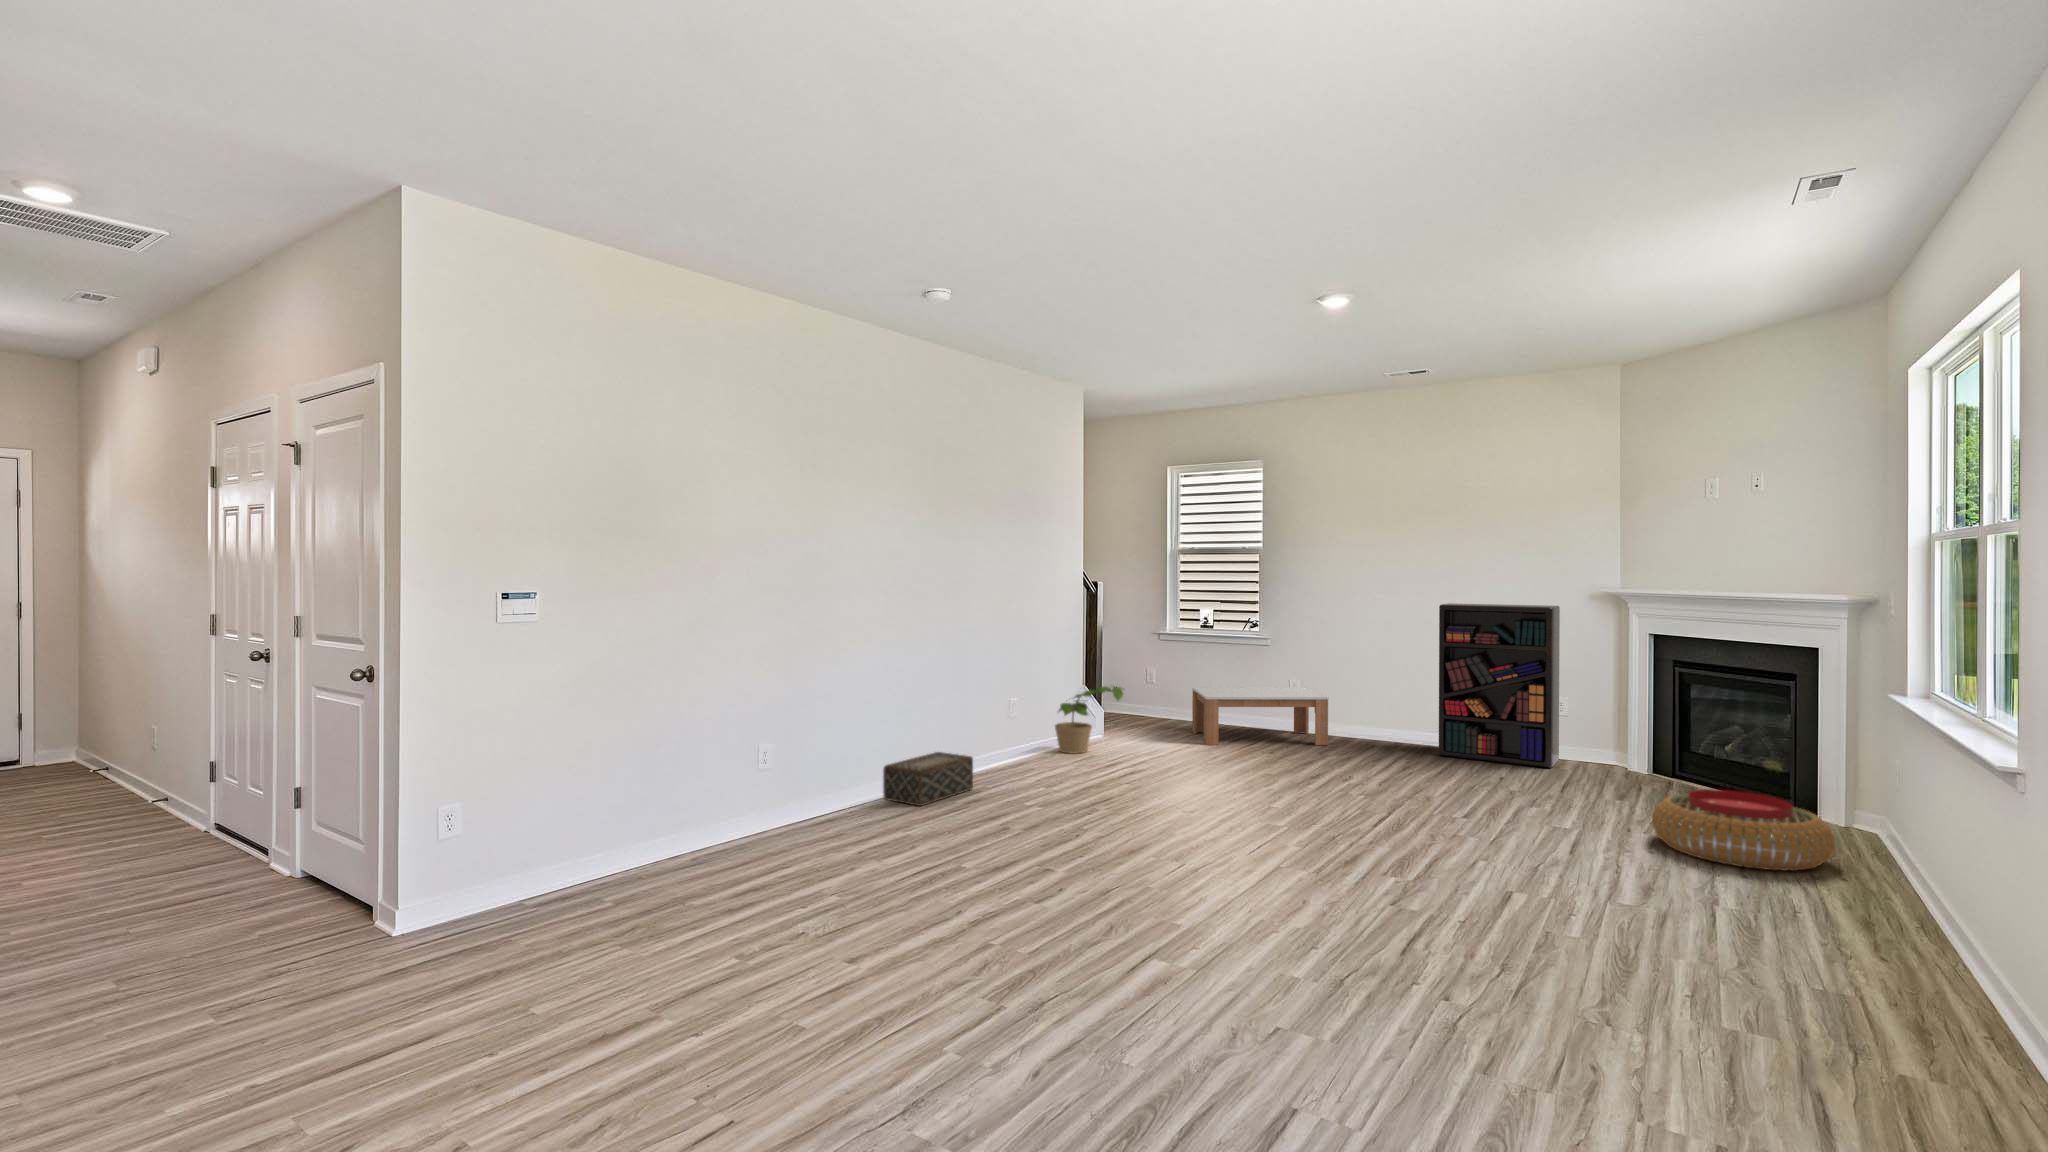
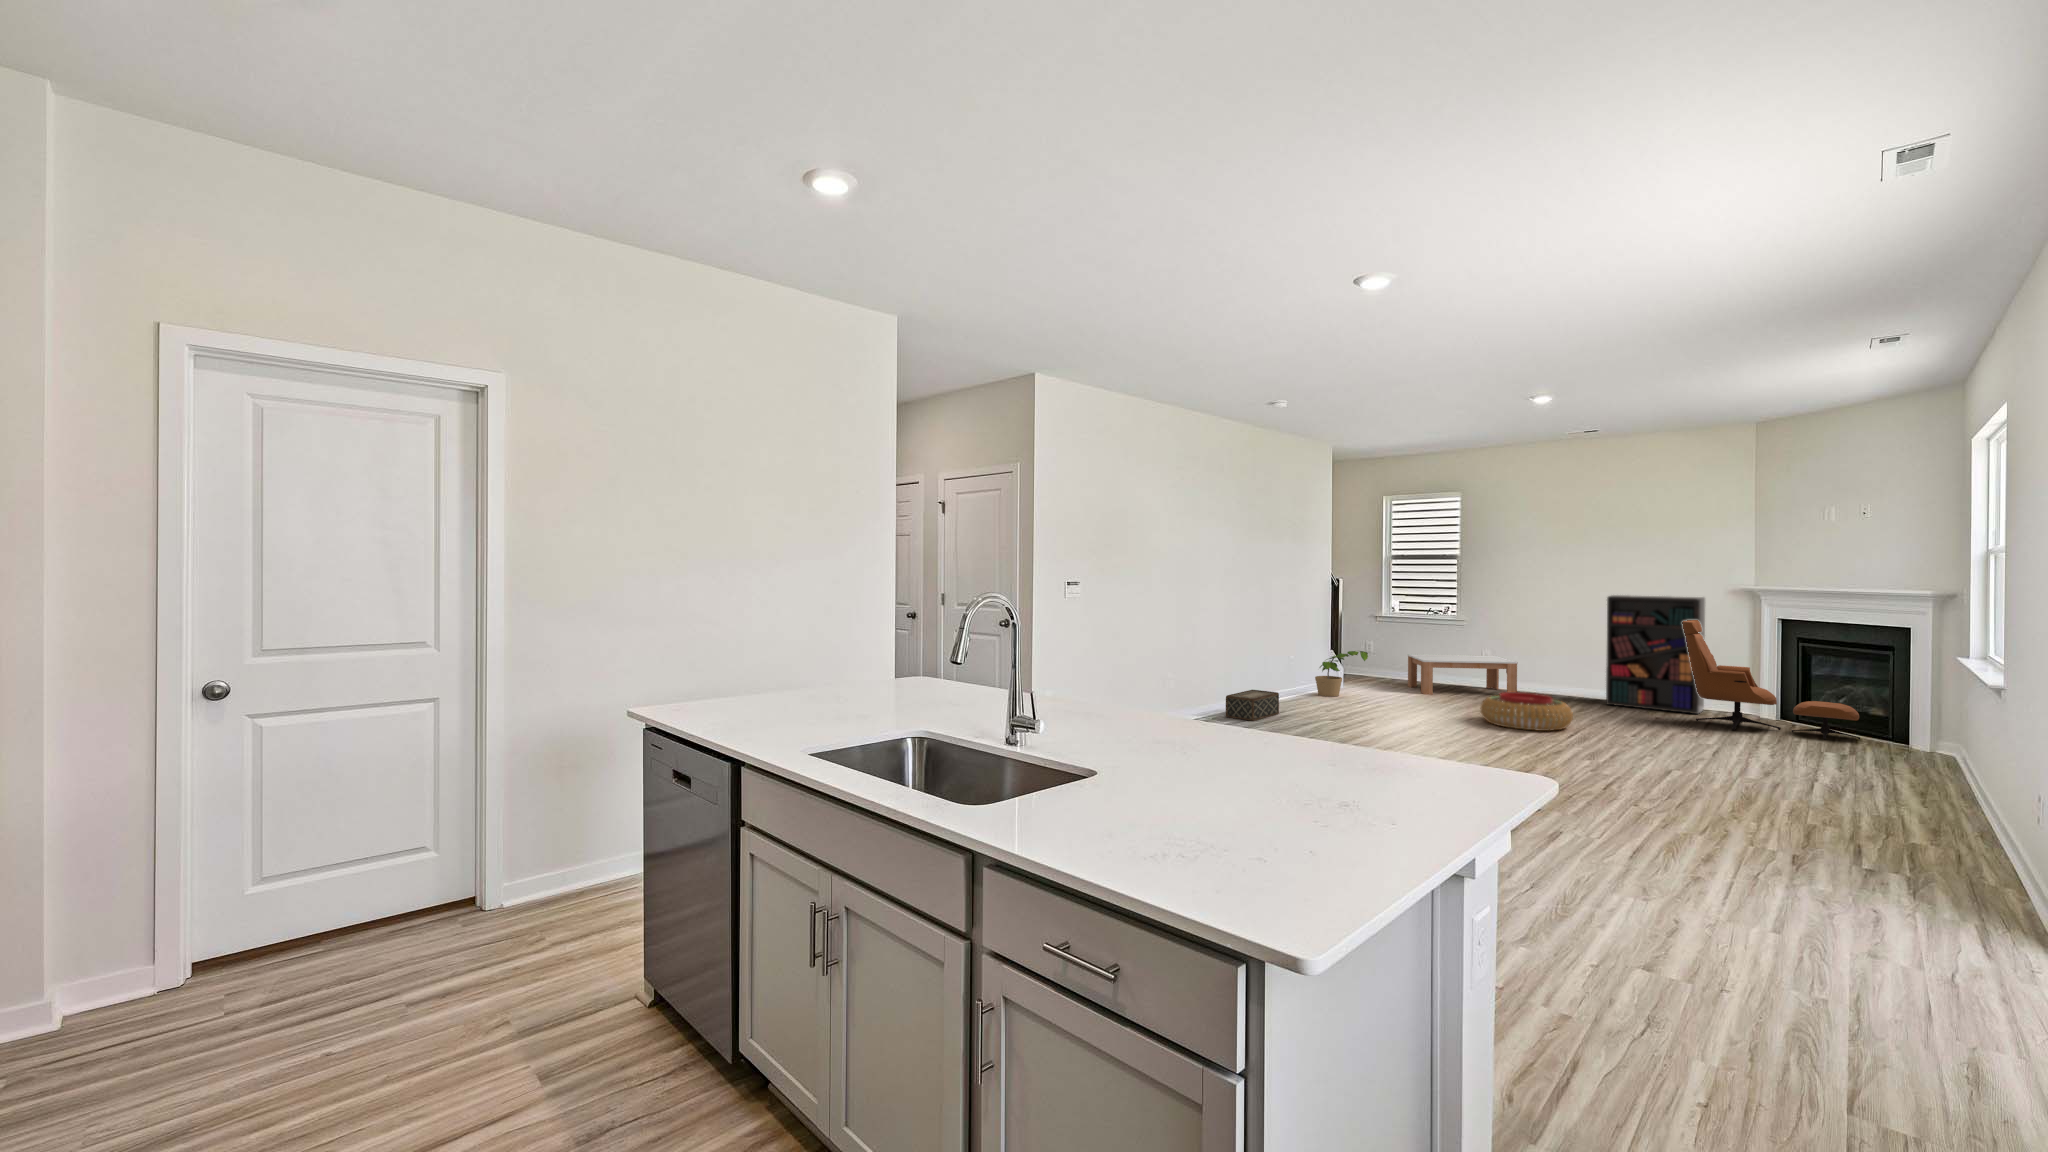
lounge chair: none [1531,638,1754,808] -> present [1682,620,1860,739]
pouf: present [1652,789,1835,871] -> present [1480,692,1573,731]

